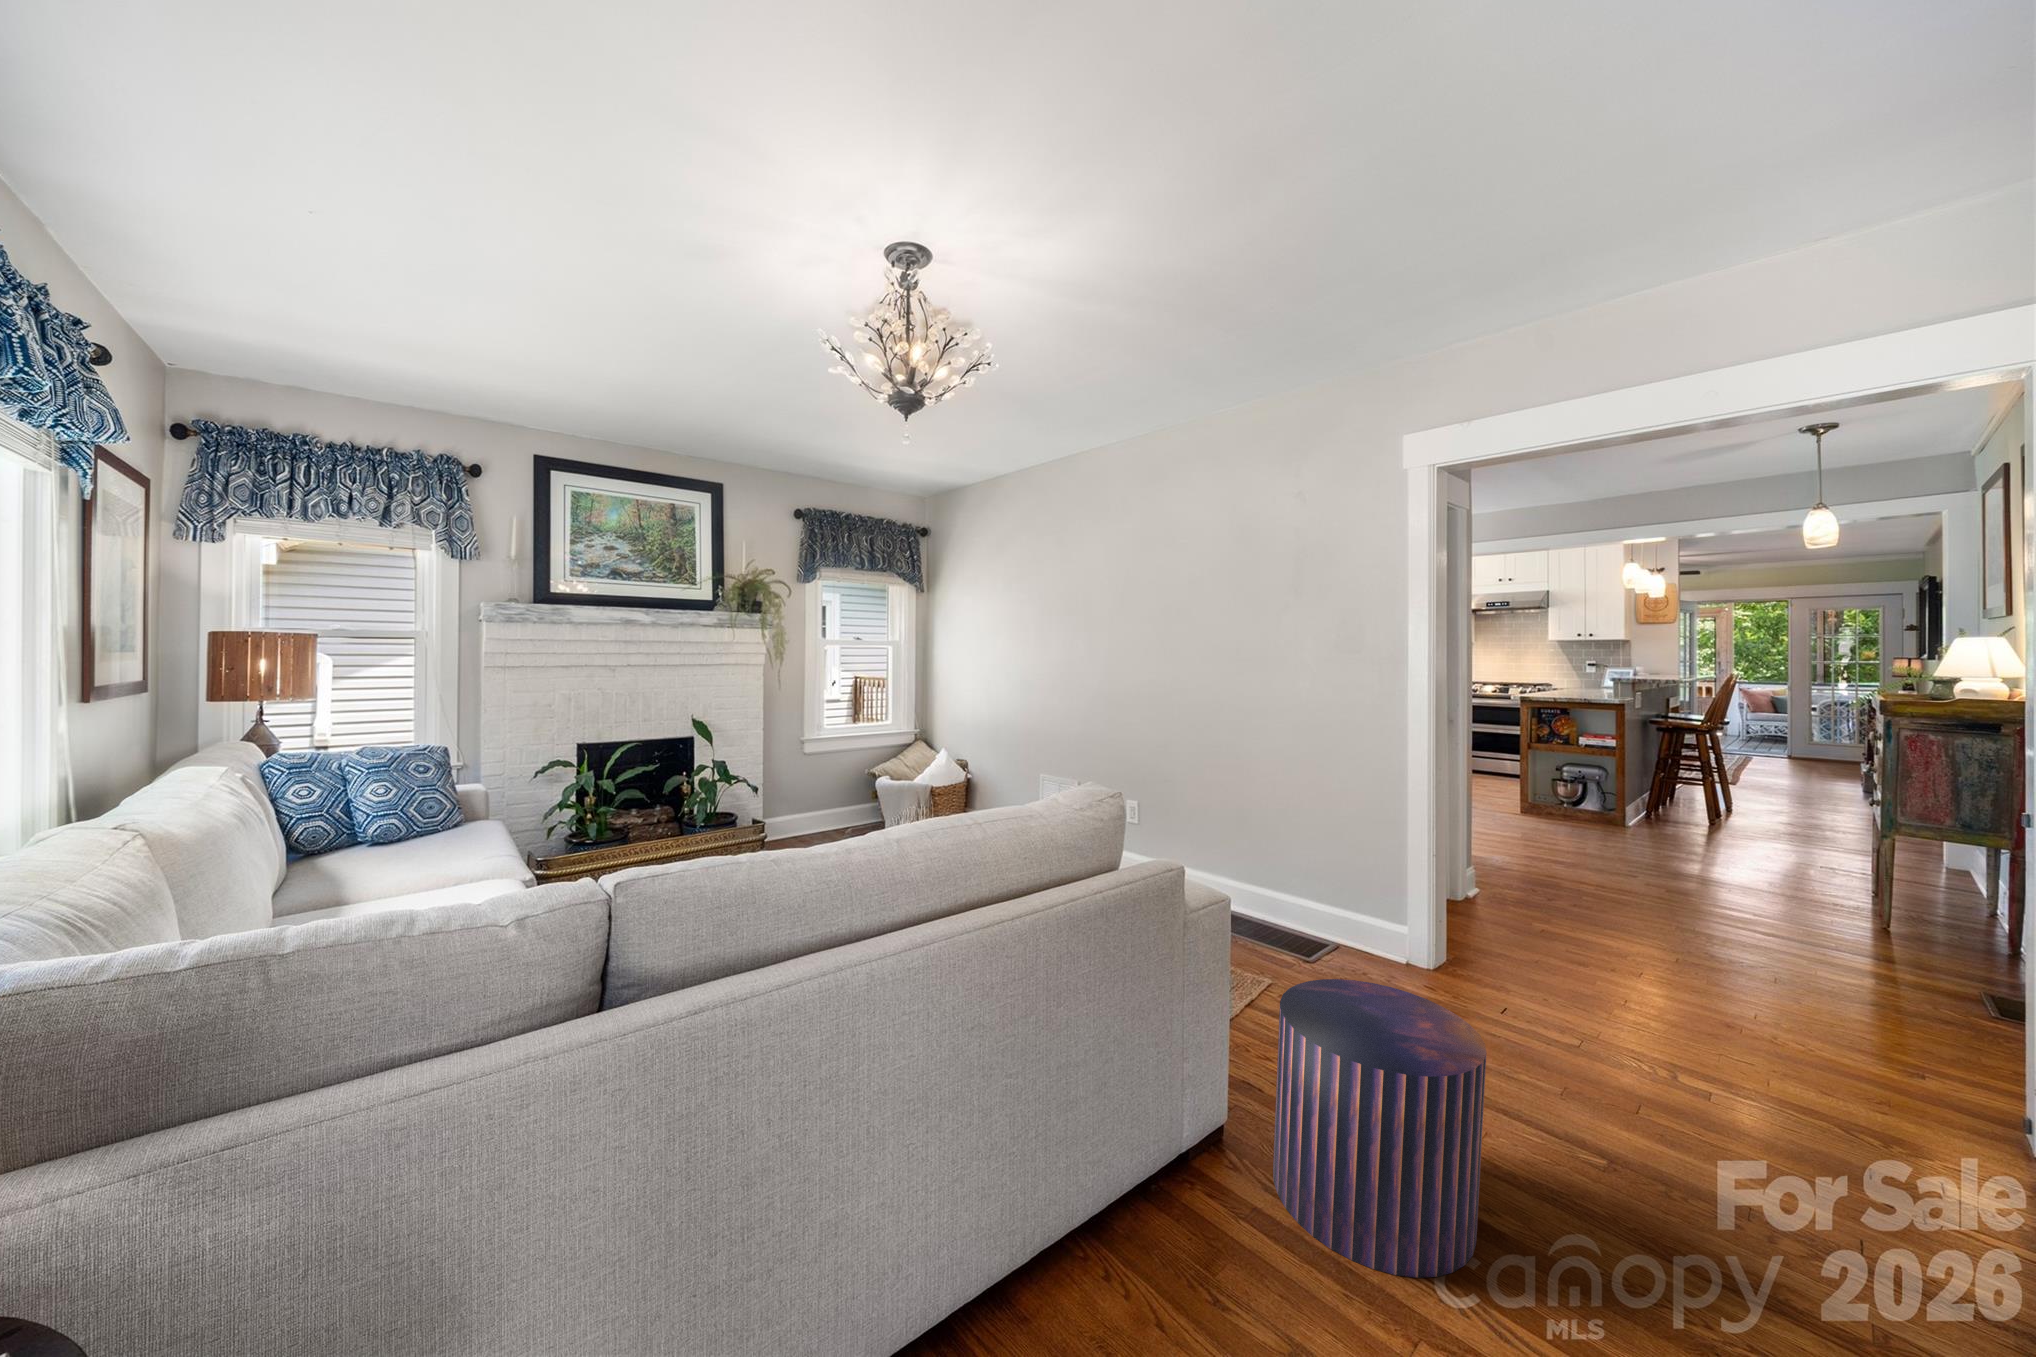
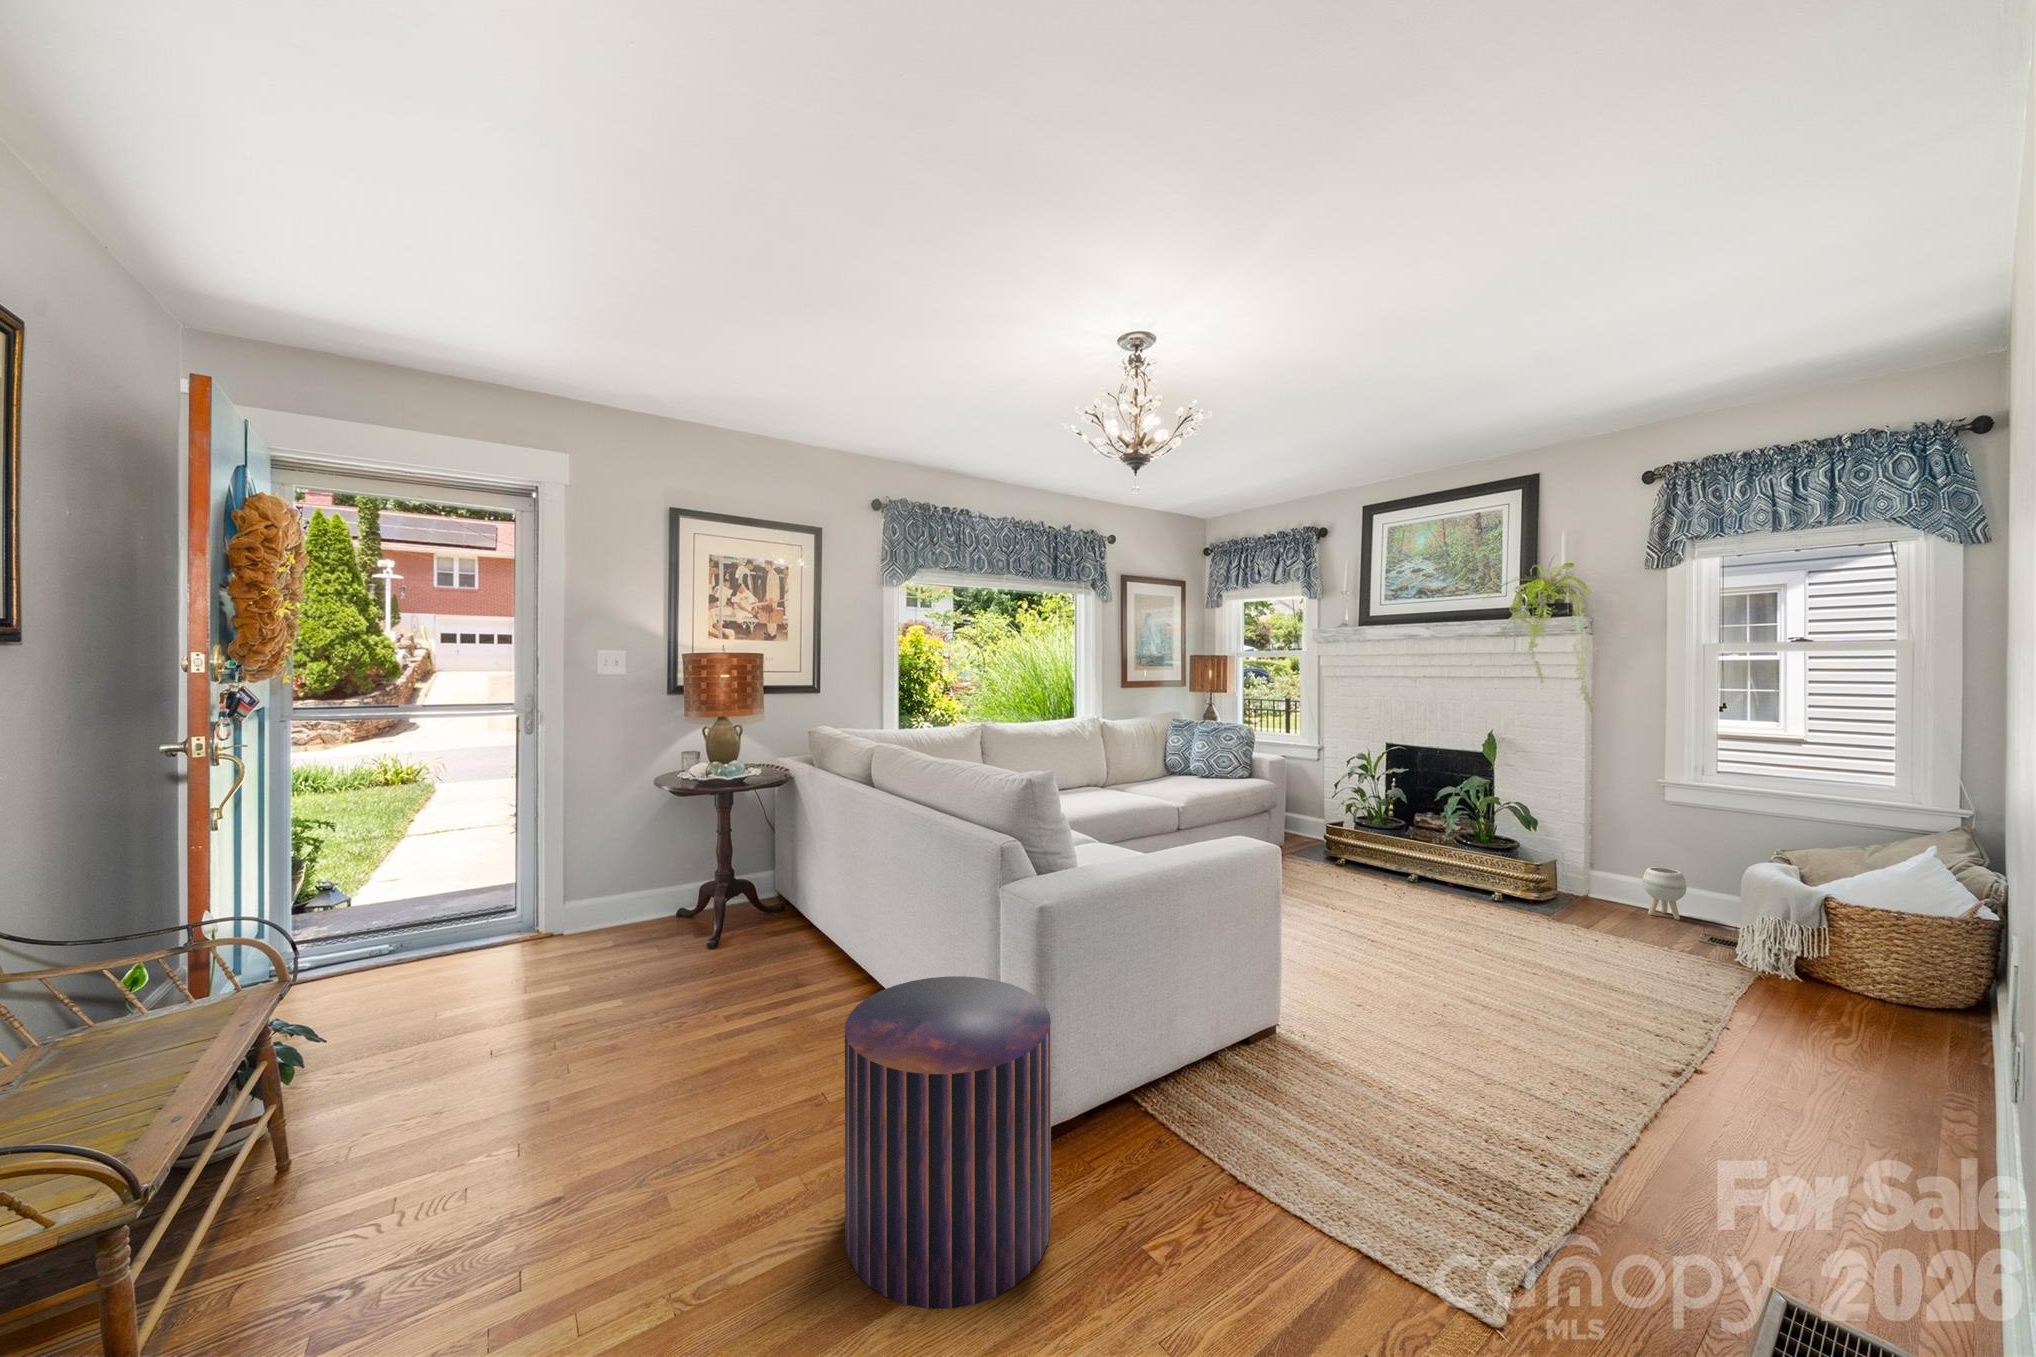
planter: none [806,799,830,836] -> present [1643,867,1686,920]

